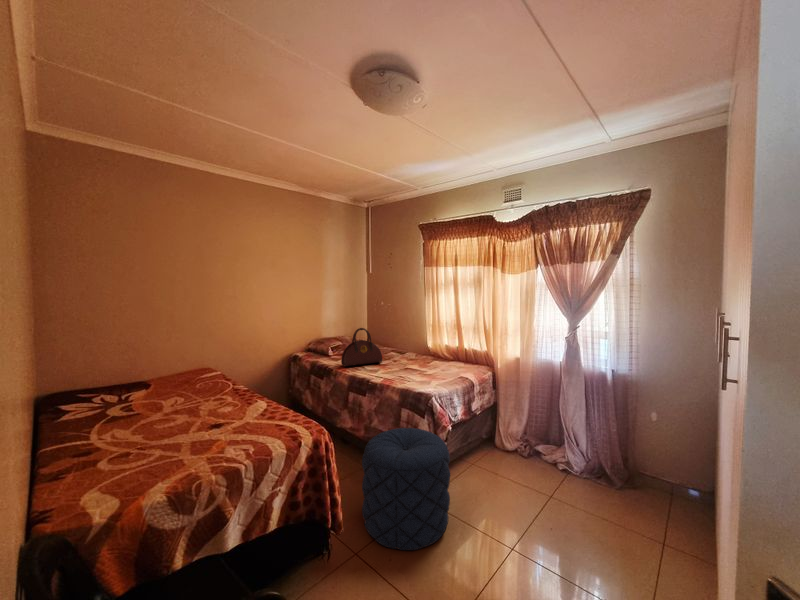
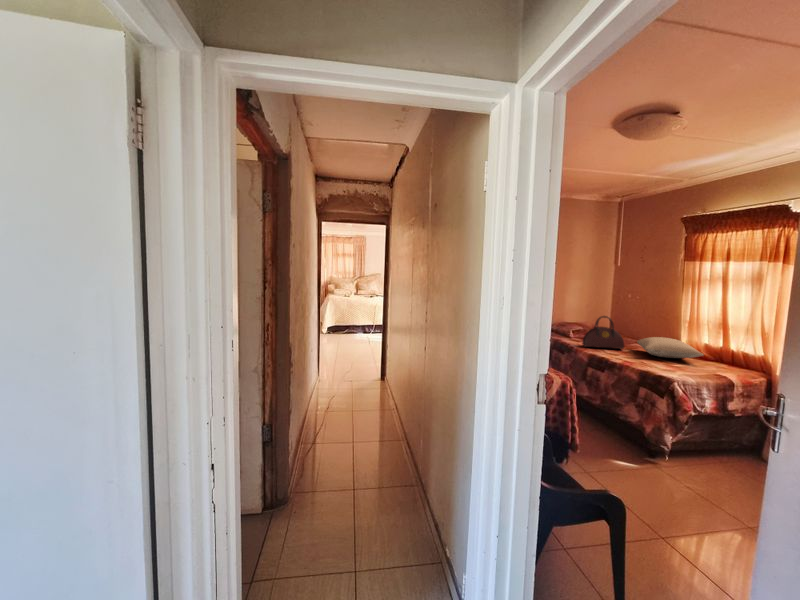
pillow: none [393,344,448,365] -> present [637,337,704,358]
pouf: present [362,428,450,550] -> none [594,399,686,492]

